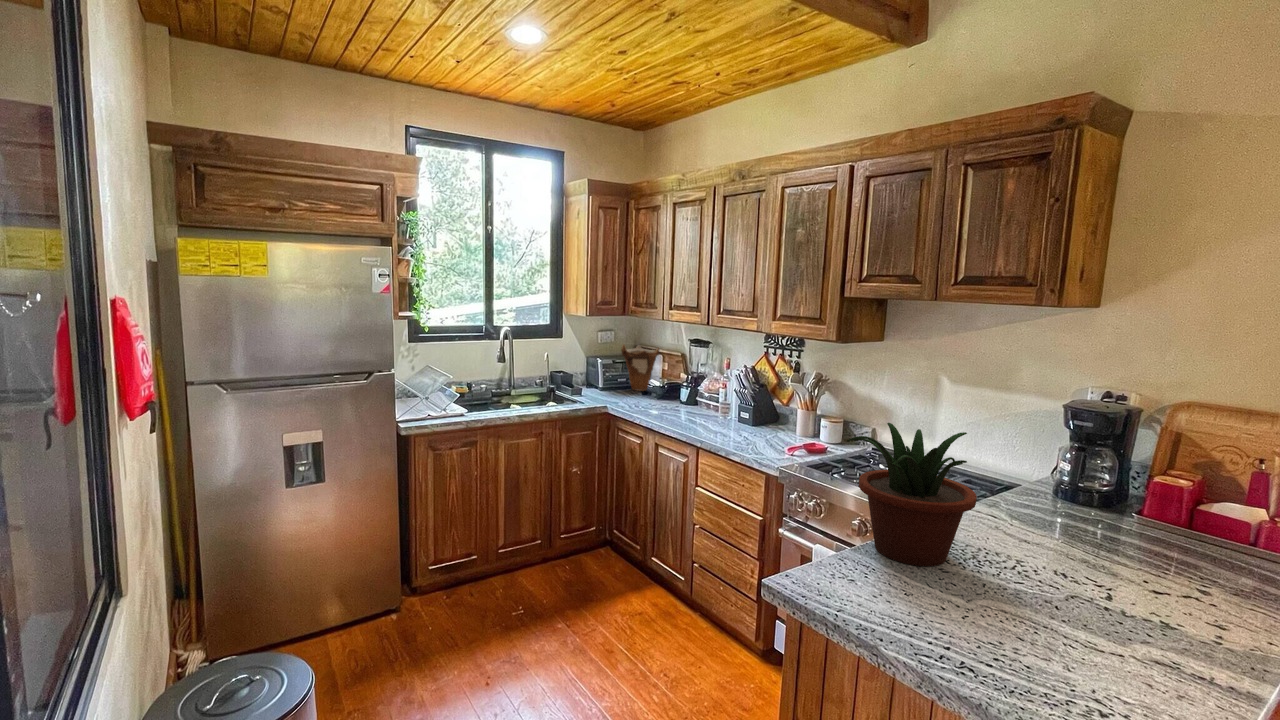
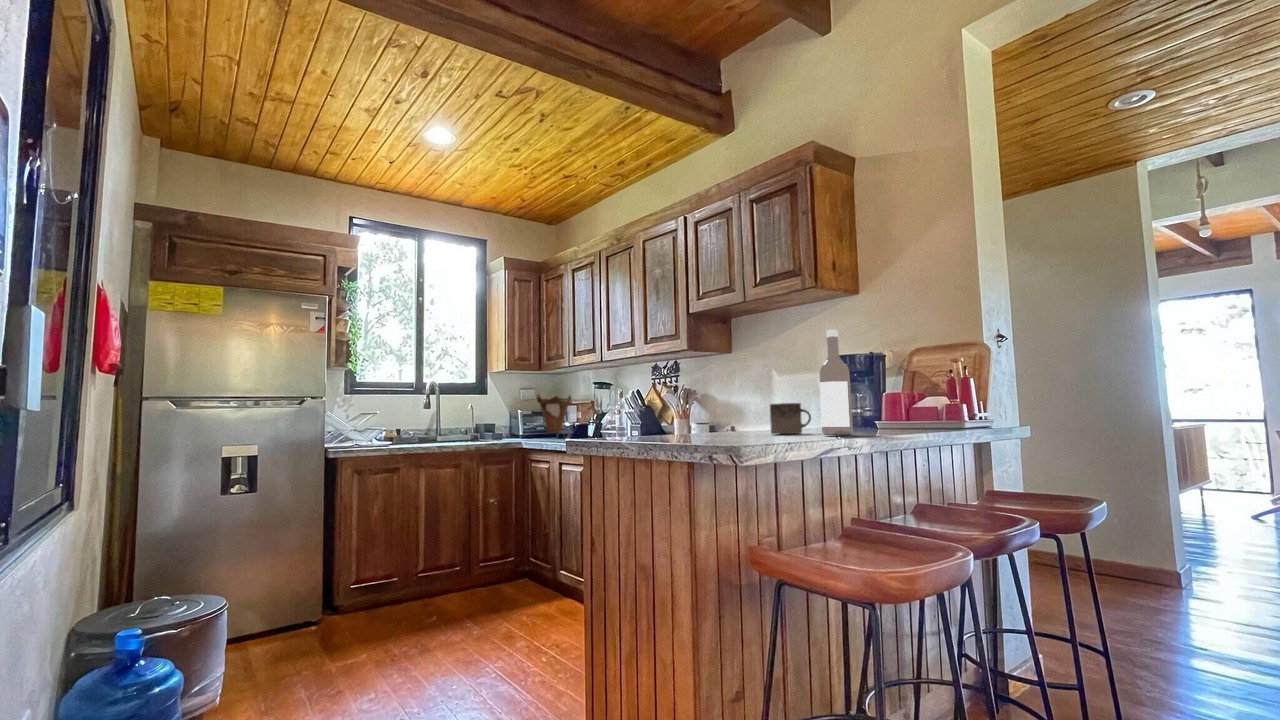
potted plant: present [847,423,977,567] -> none [636,349,730,439]
wine bottle: none [1164,487,1236,654] -> present [820,329,853,435]
mug: none [1025,517,1089,574] -> present [770,403,811,434]

